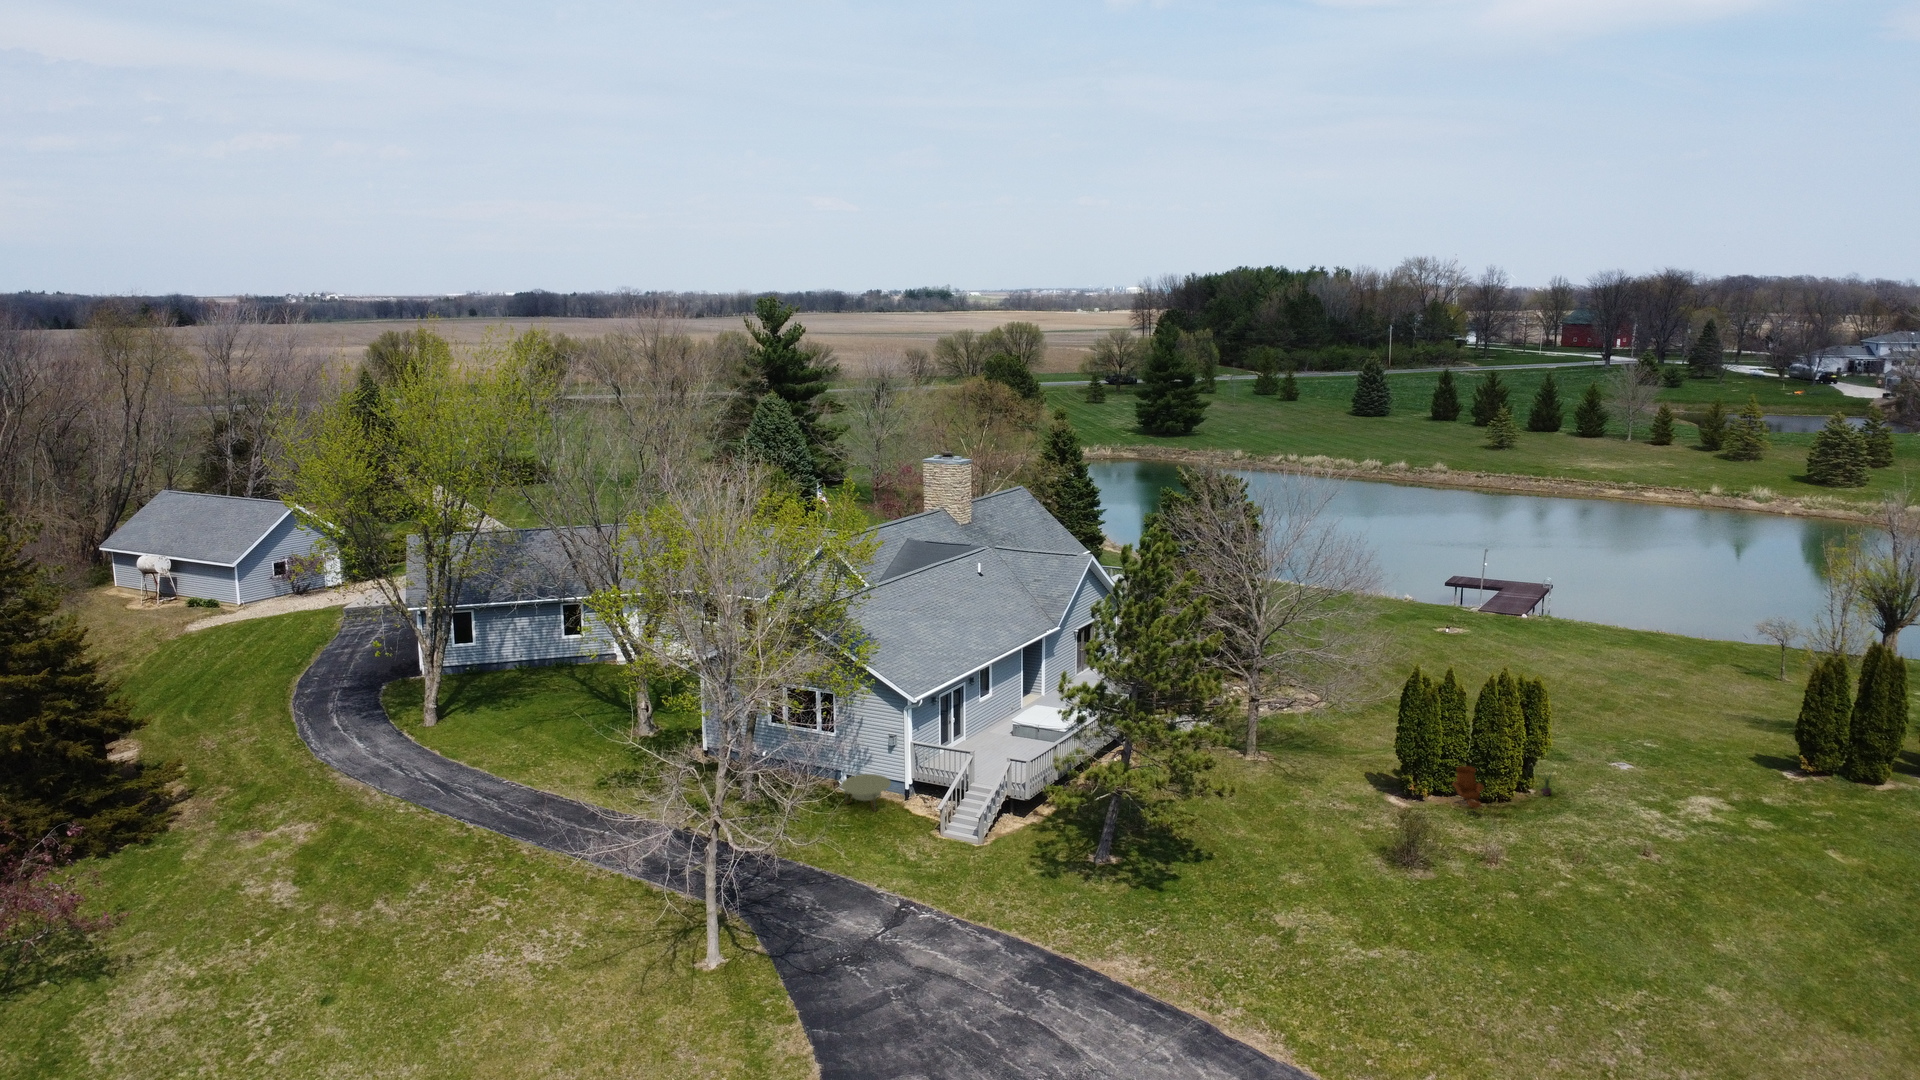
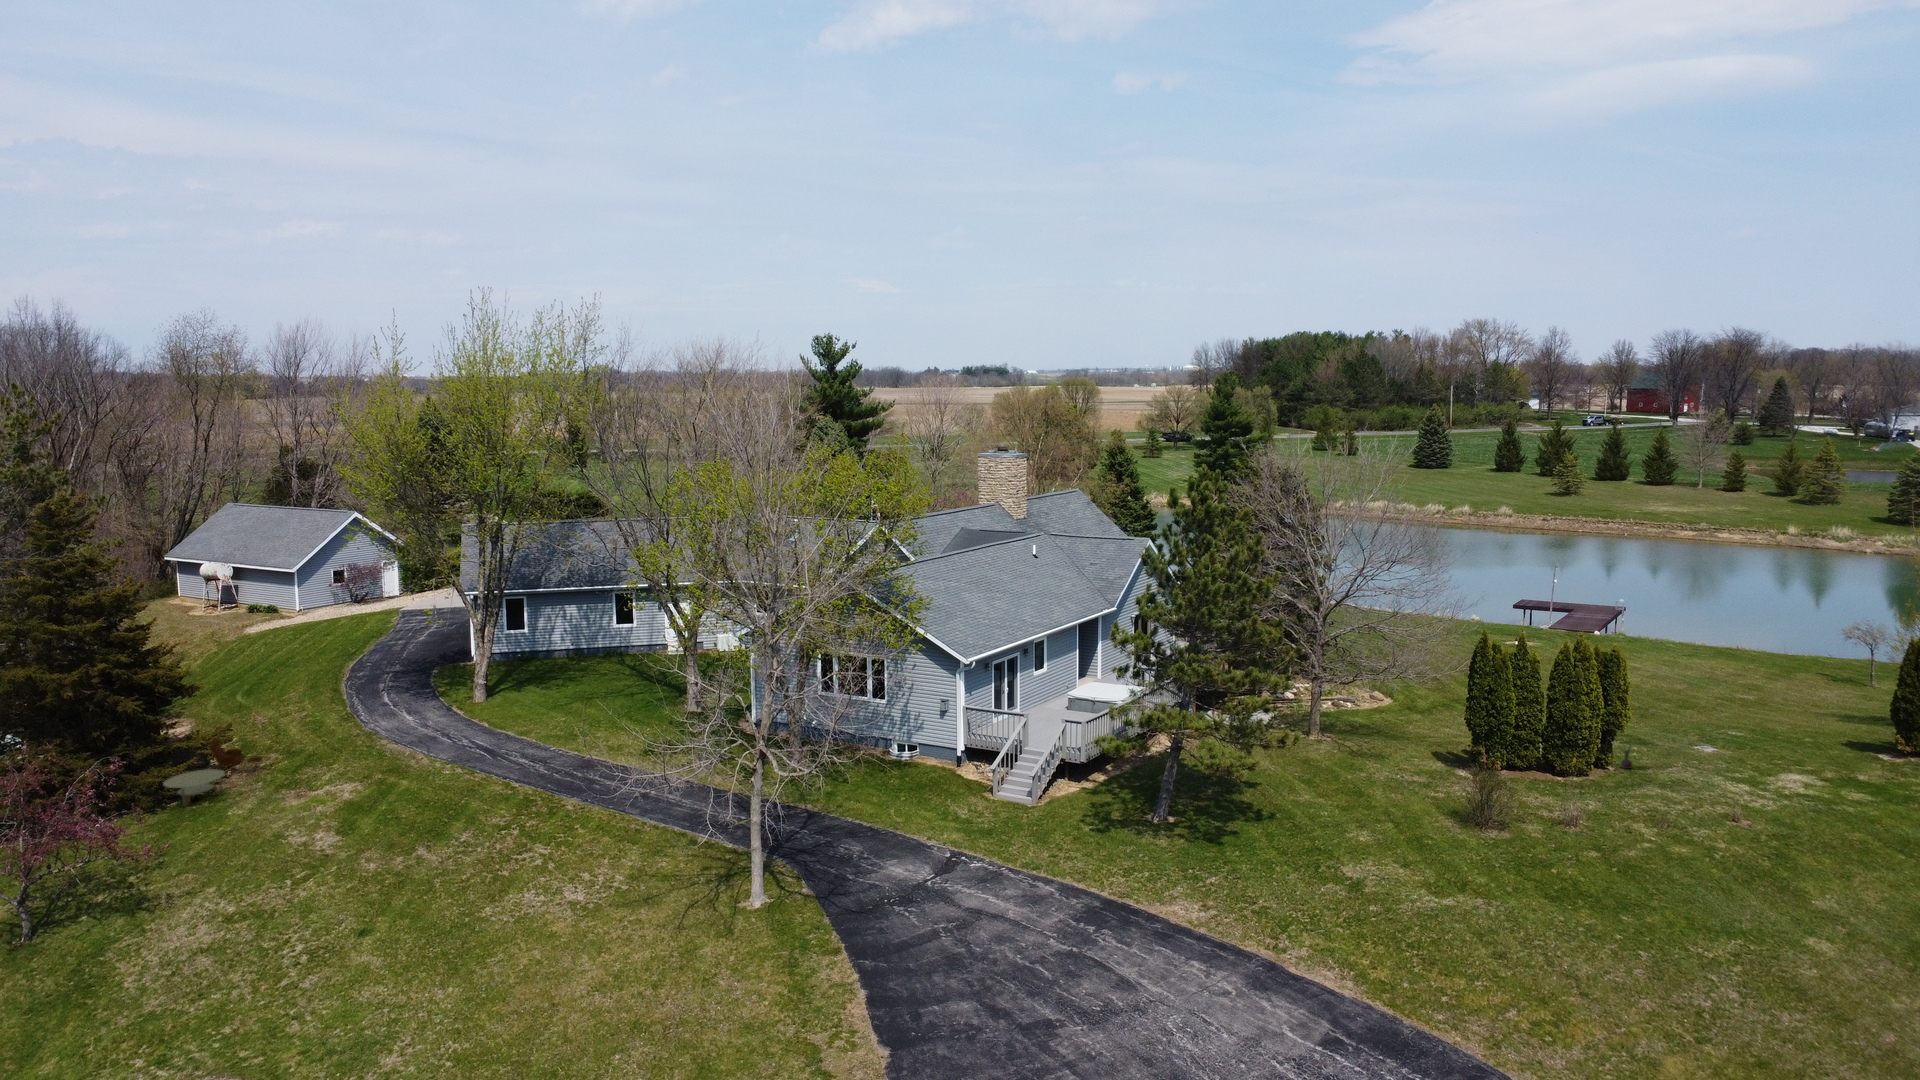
lounge chair: present [1453,766,1484,814] -> present [209,740,262,771]
round table: present [841,774,891,811] -> present [163,769,225,807]

